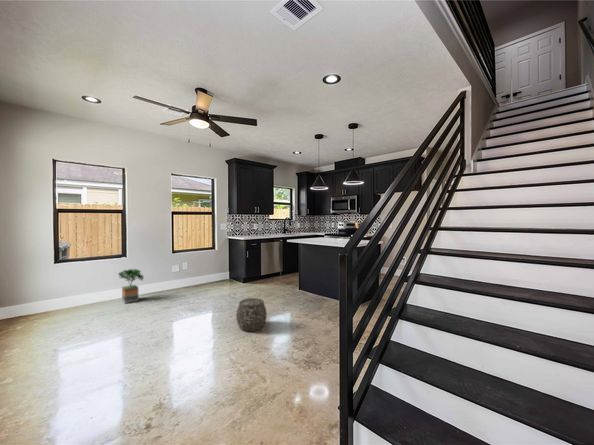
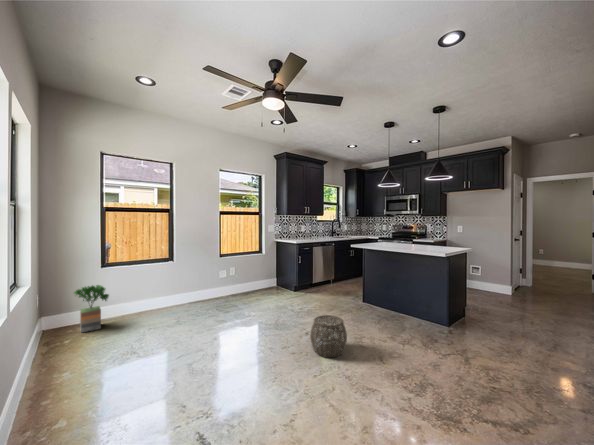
potted tree: present [119,269,143,303] -> present [74,285,109,332]

